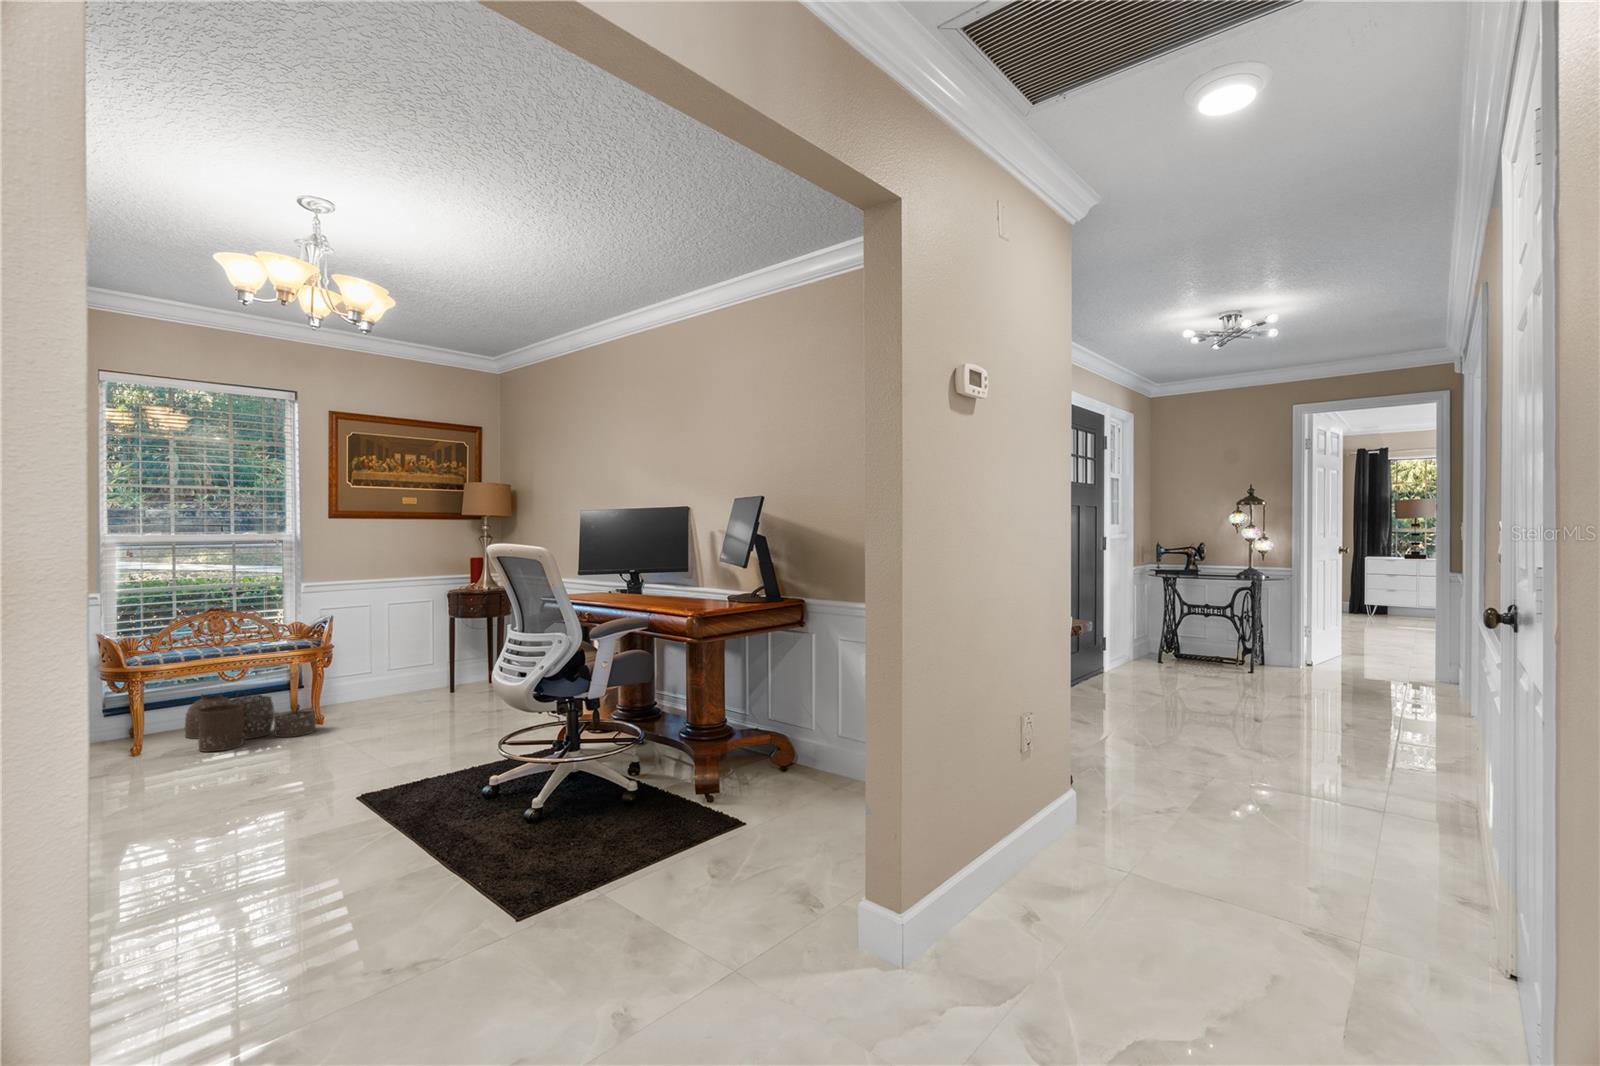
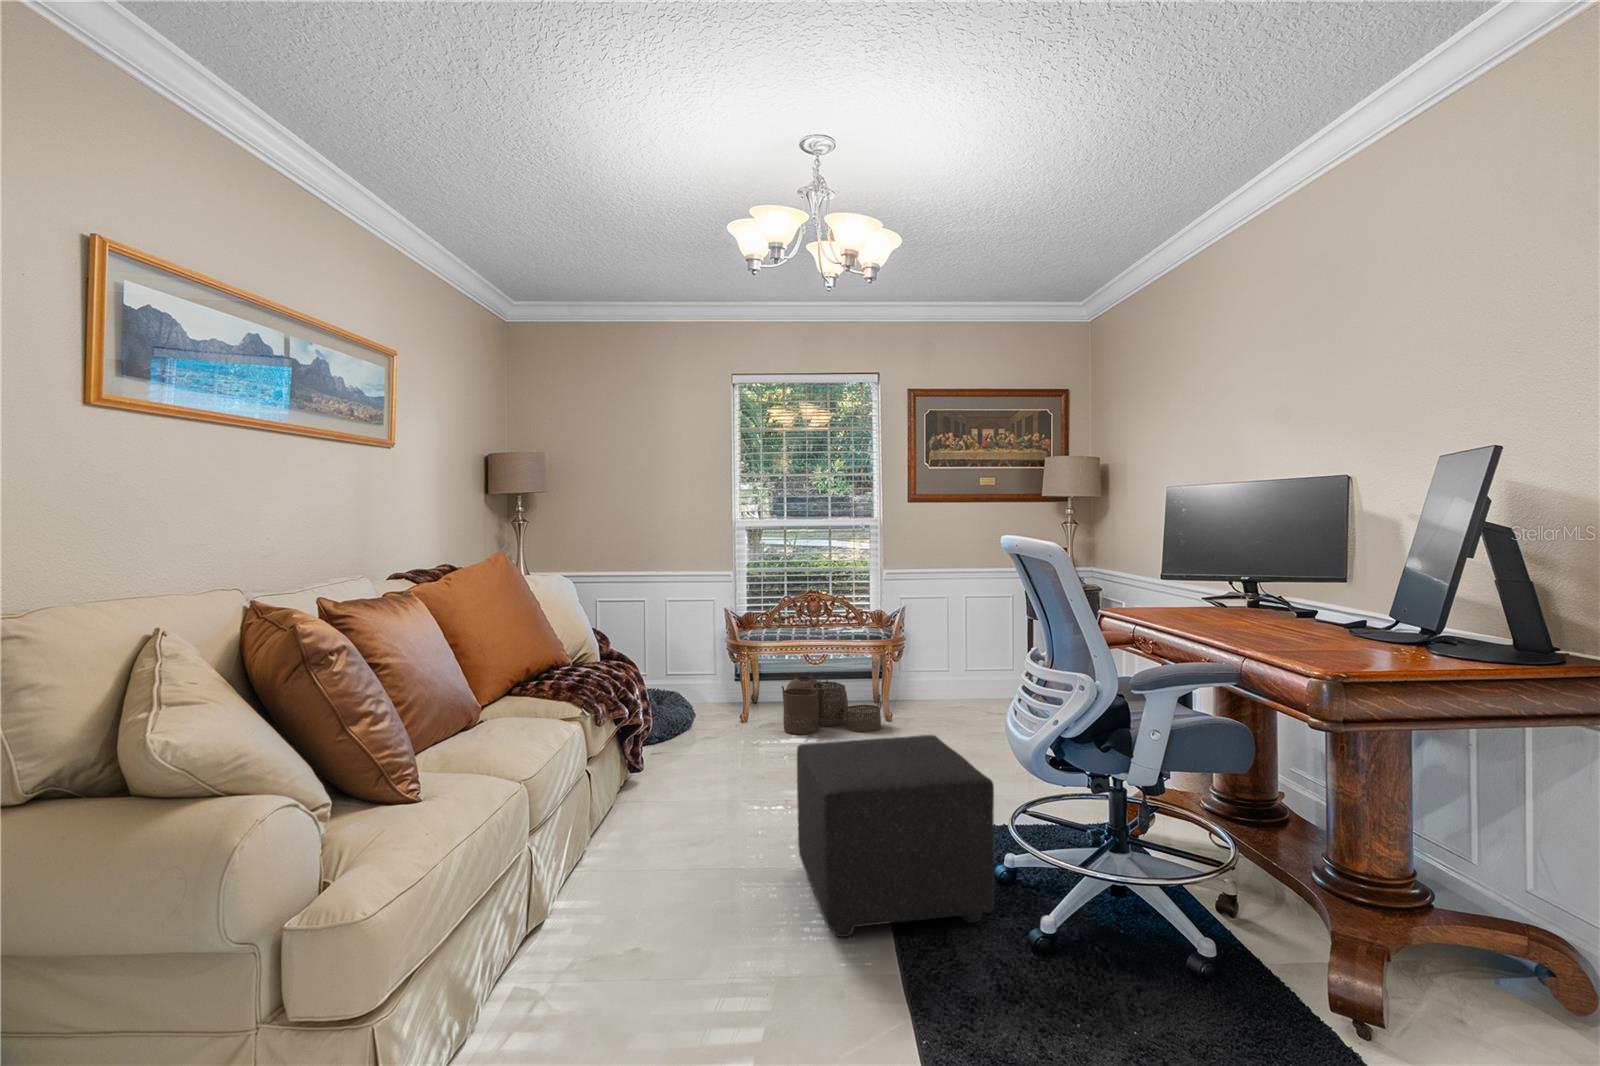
ottoman: none [310,701,499,857] -> present [797,735,994,937]

